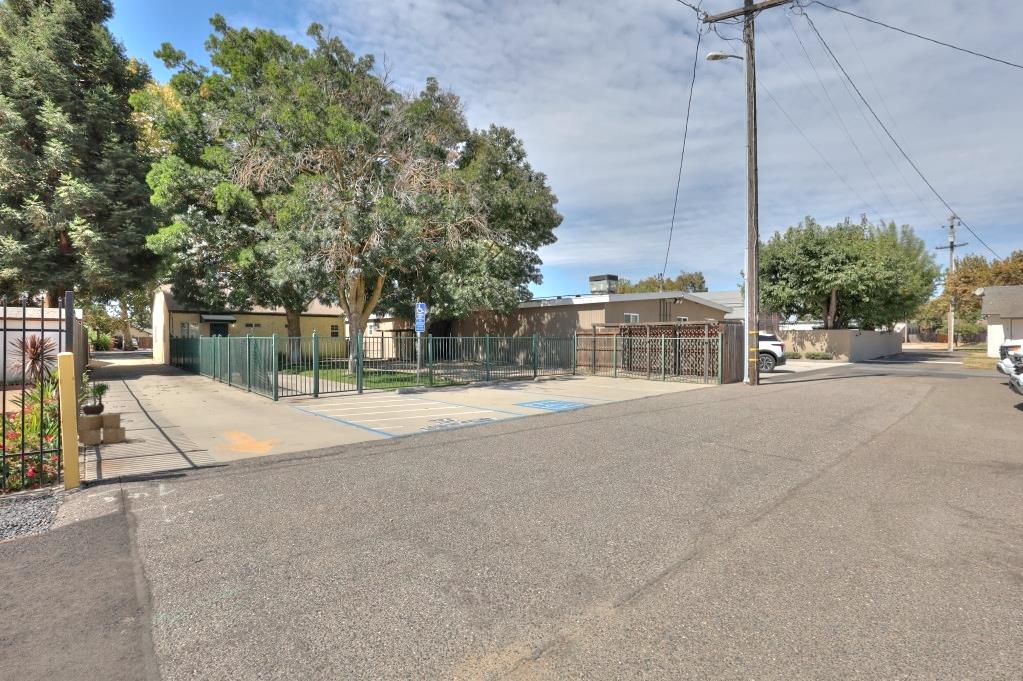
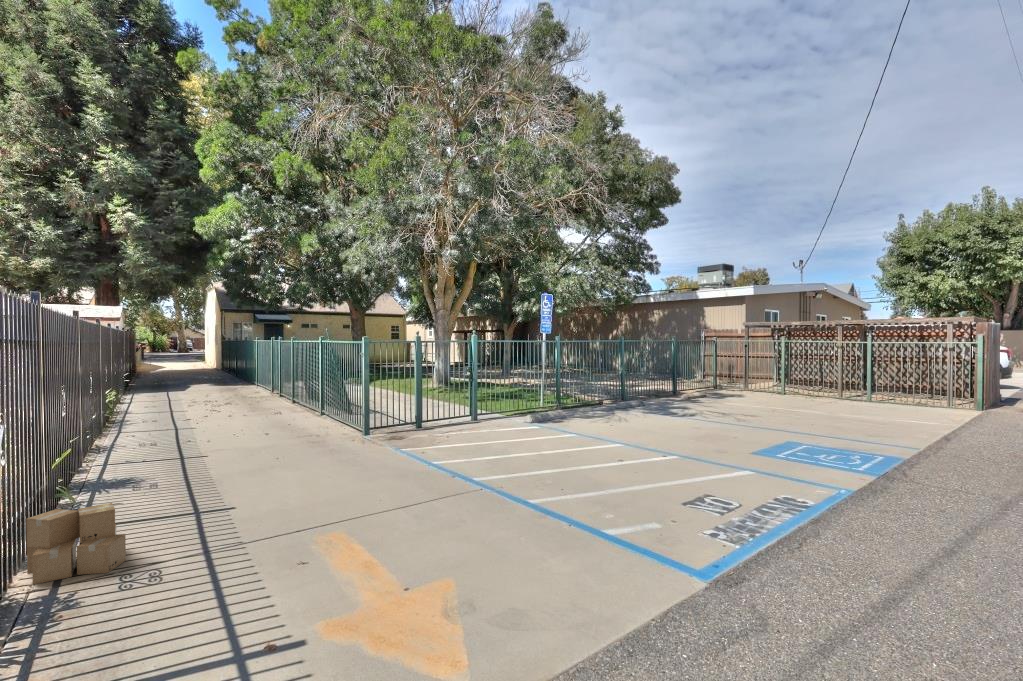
potted tree: present [83,383,110,415] -> none [83,411,128,472]

